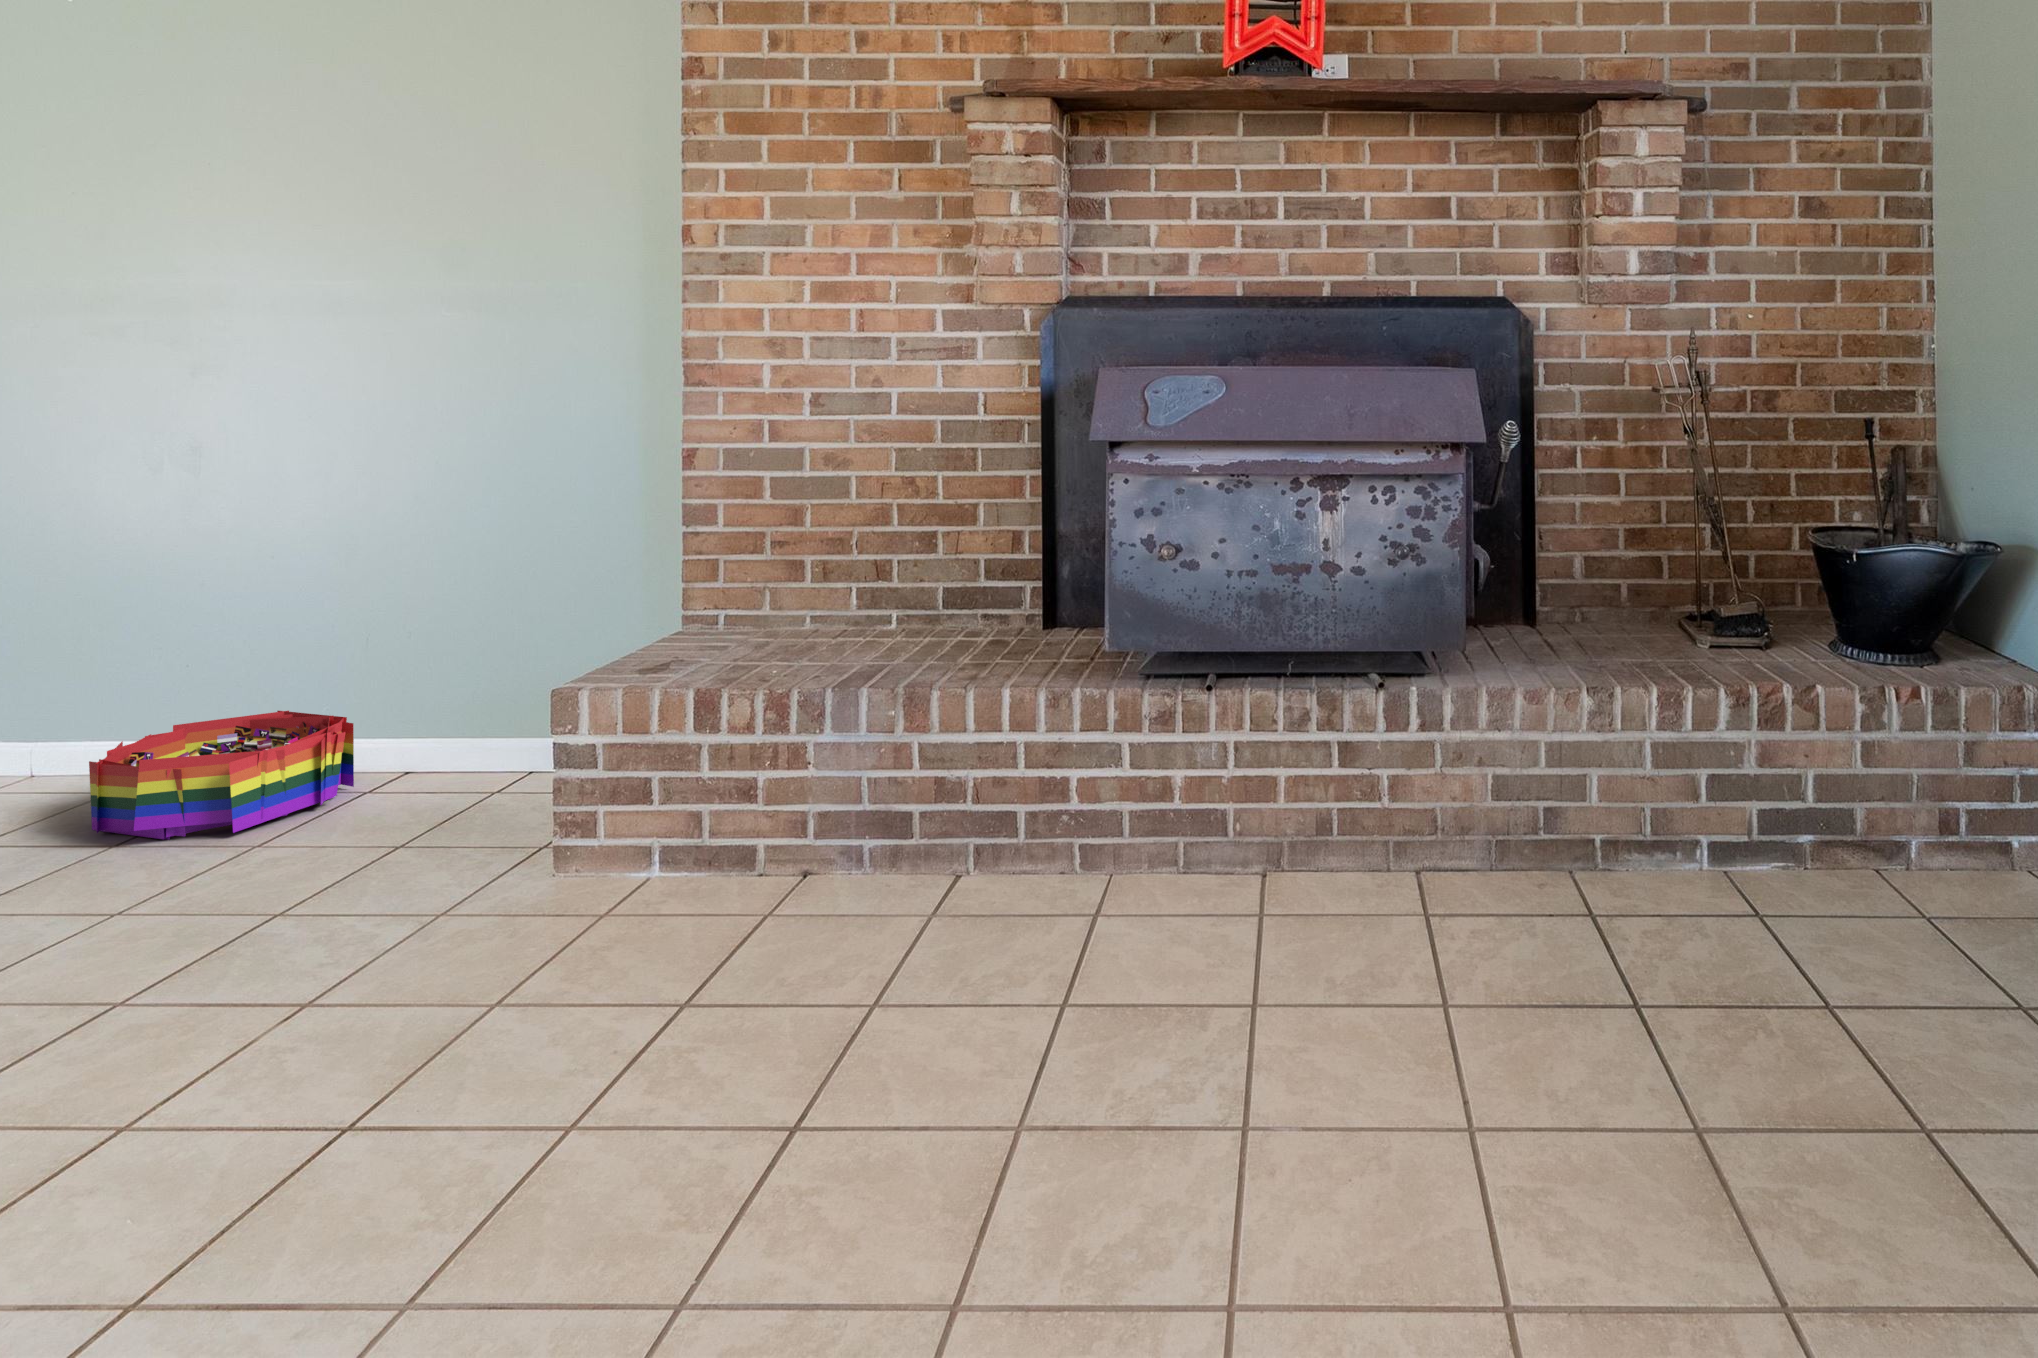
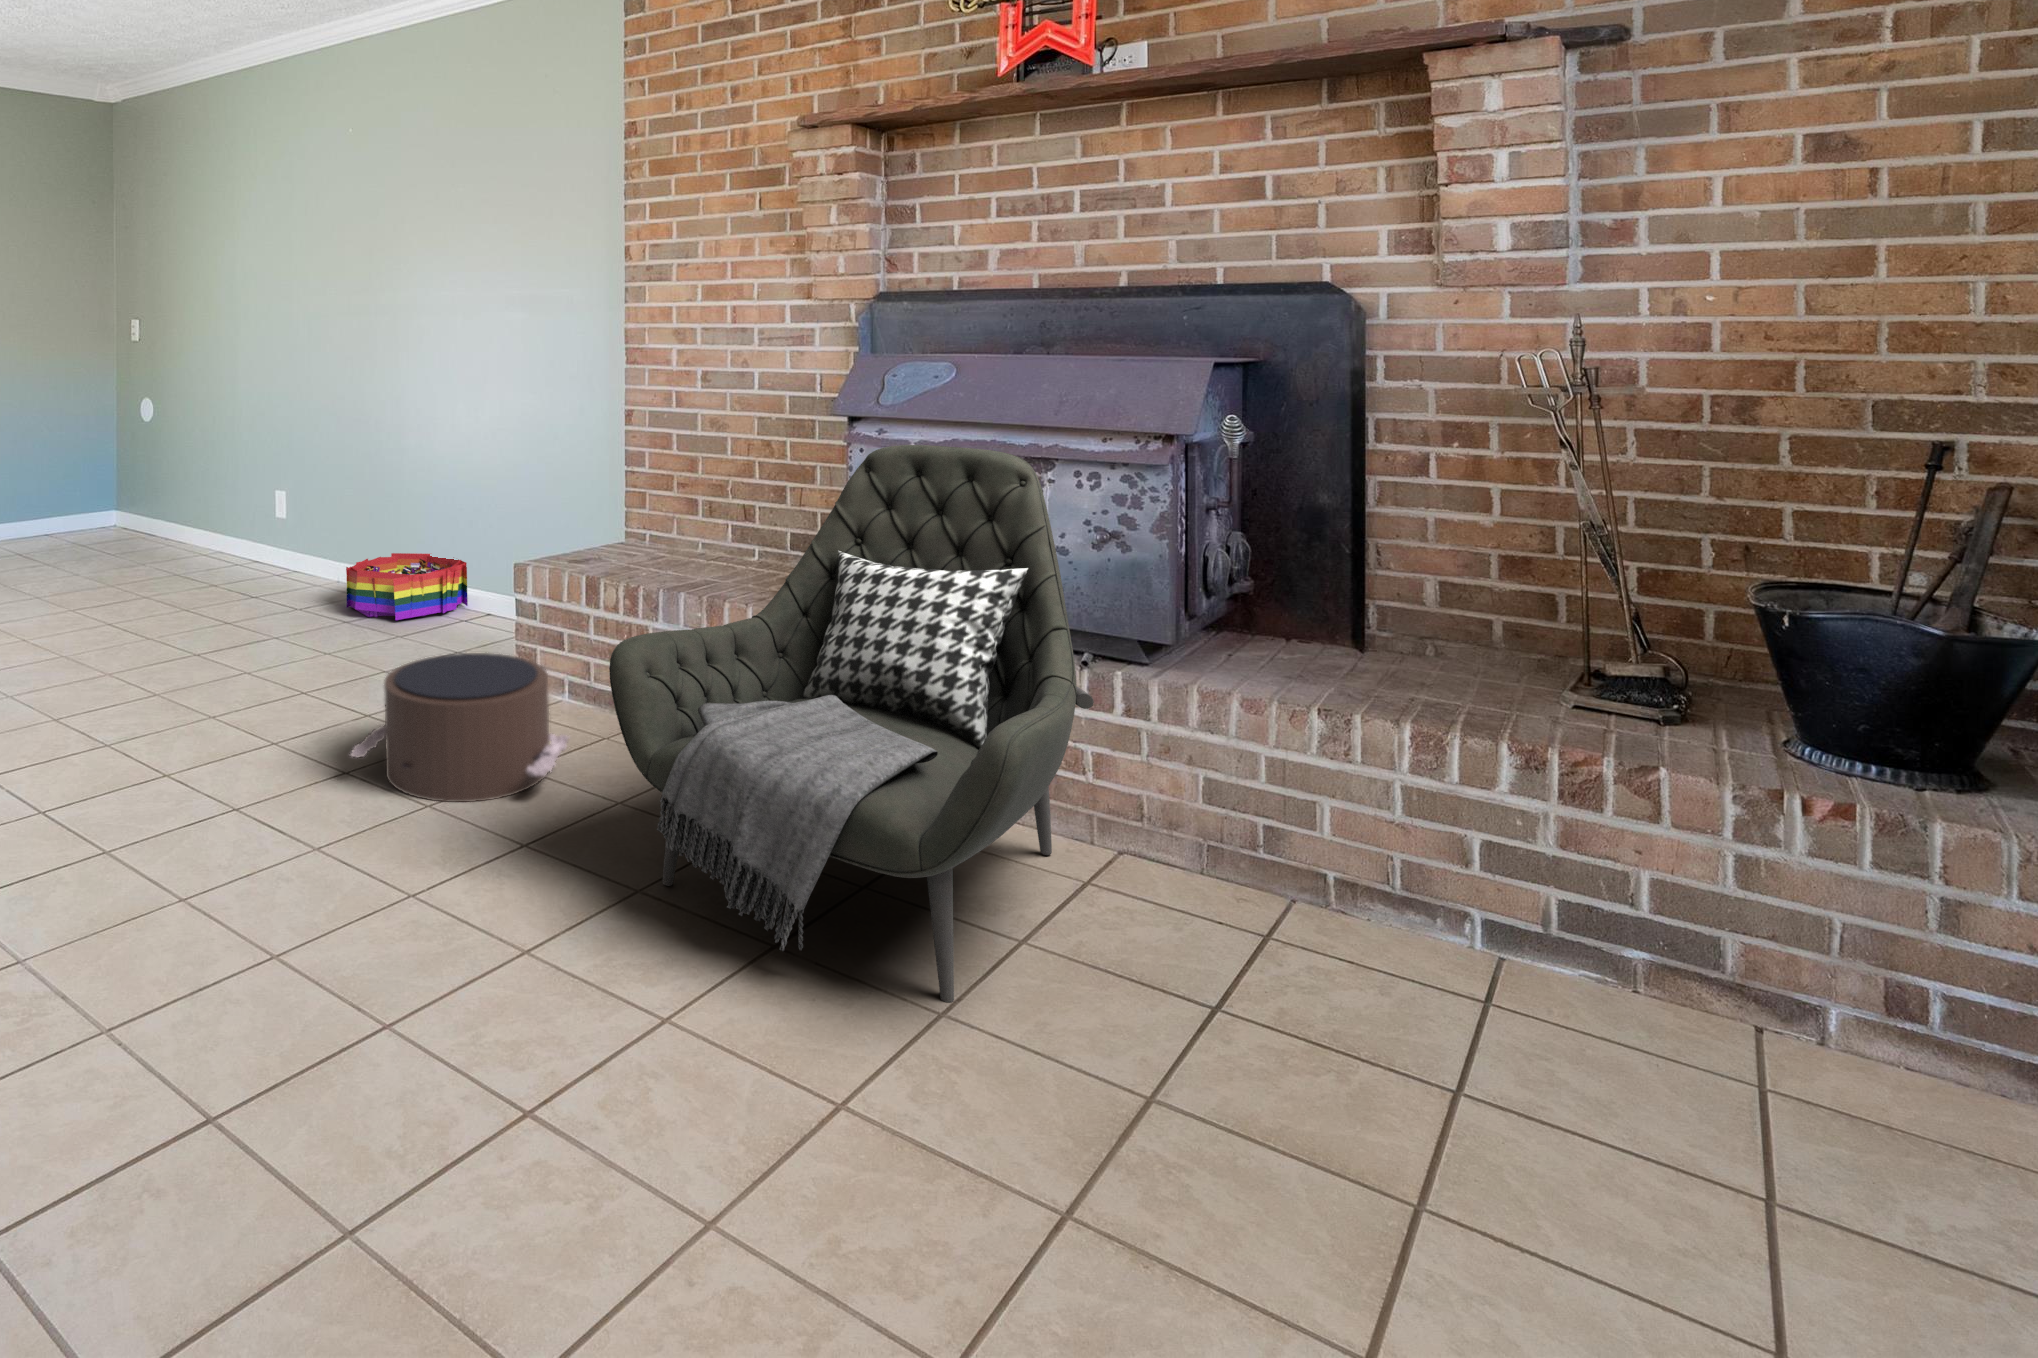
armchair: none [963,468,1508,1064] -> present [609,445,1094,1002]
pouf: none [423,821,788,1072] -> present [351,653,569,802]

